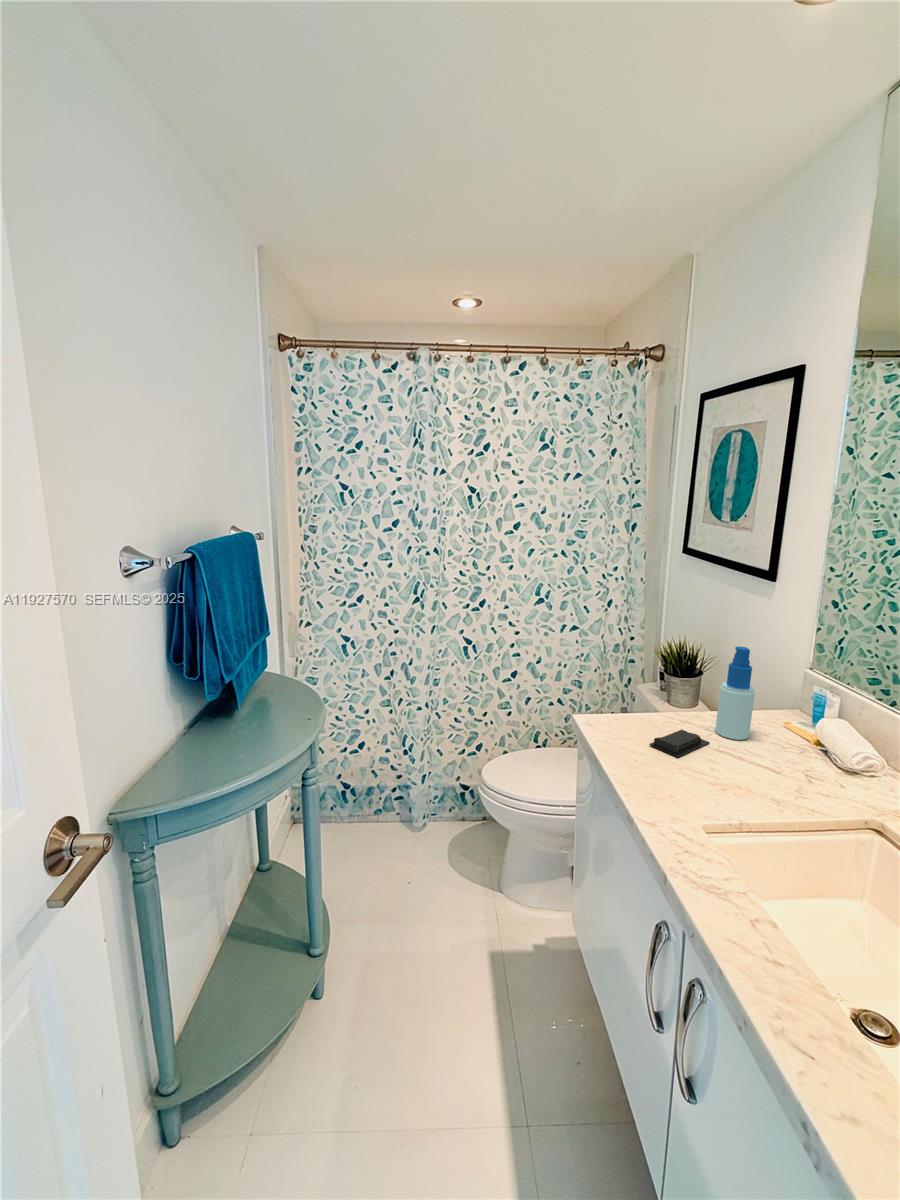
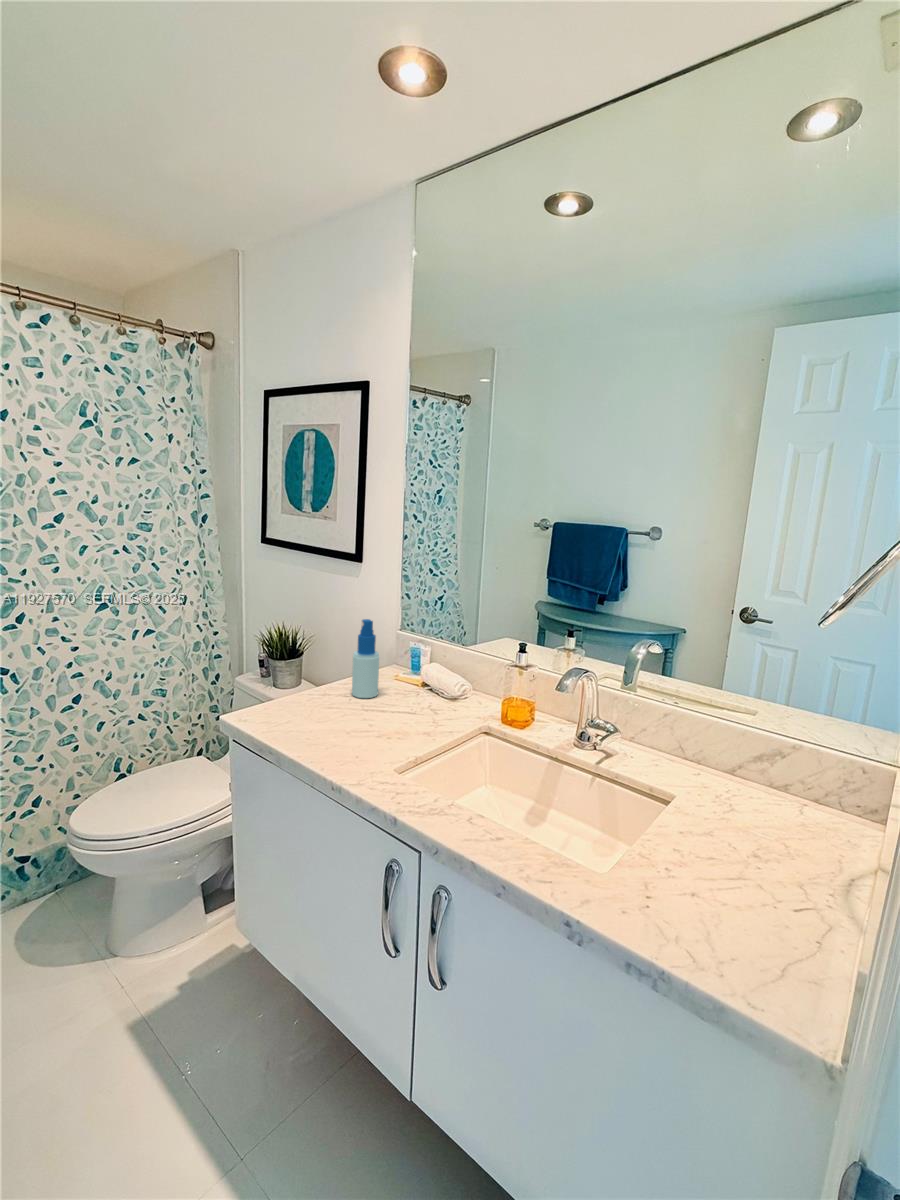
soap bar: present [649,730,710,757] -> none [314,701,356,725]

